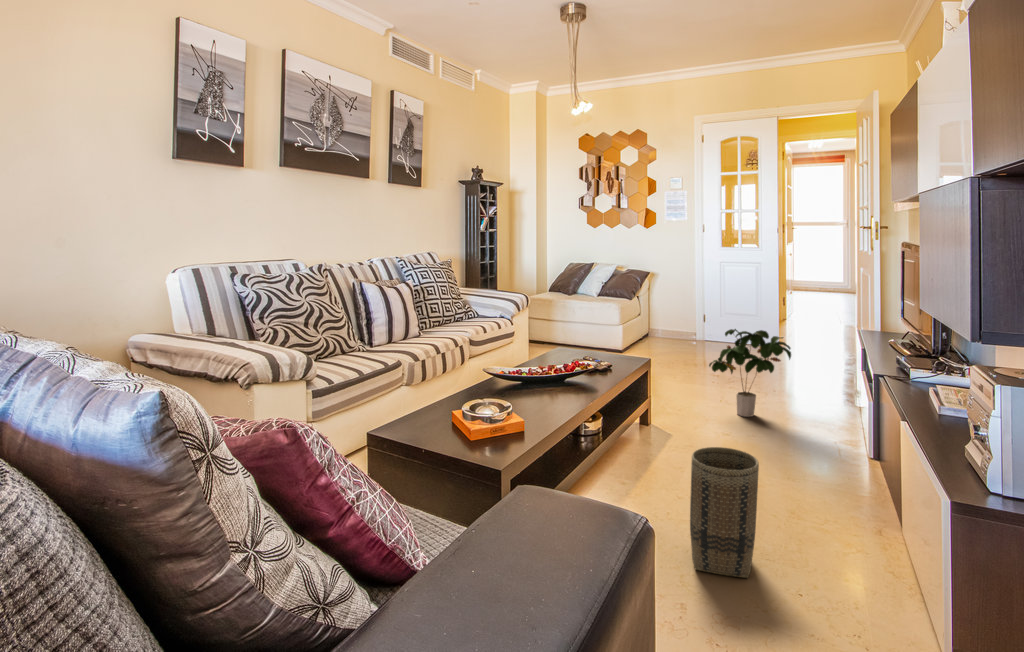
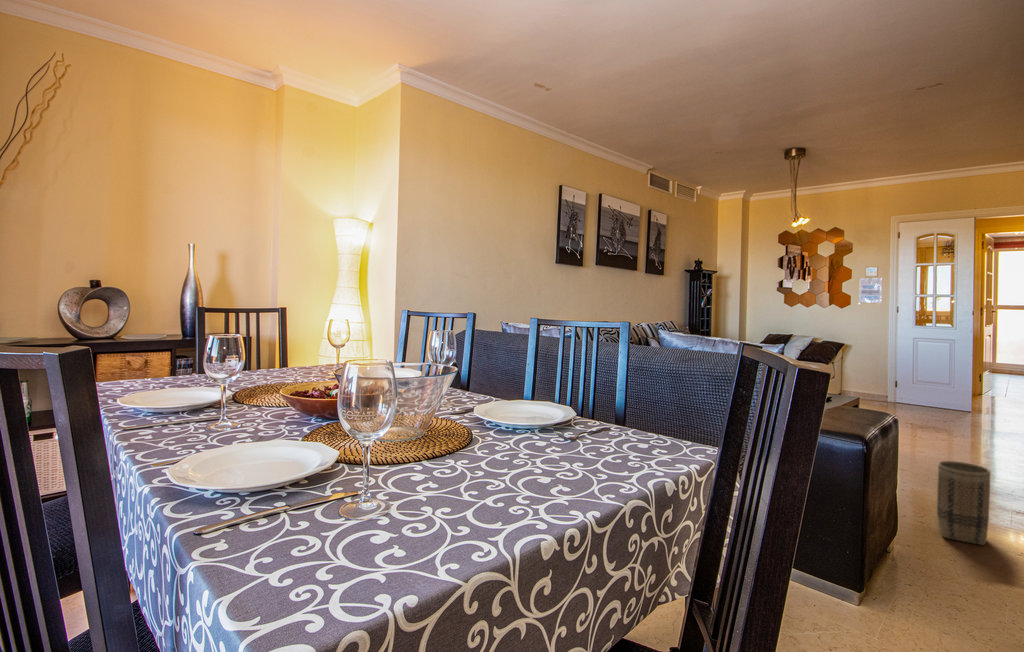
potted plant: present [709,329,791,417] -> none [921,392,1000,463]

